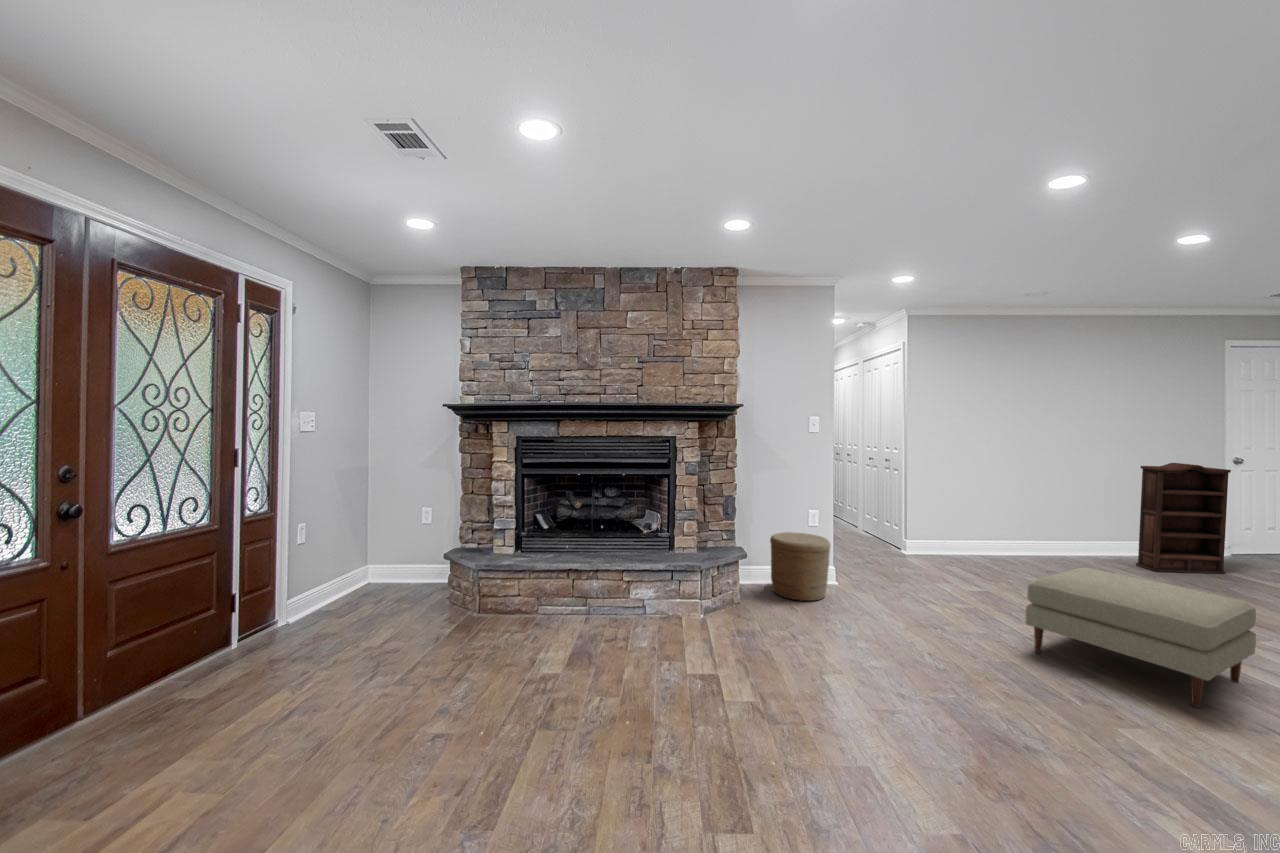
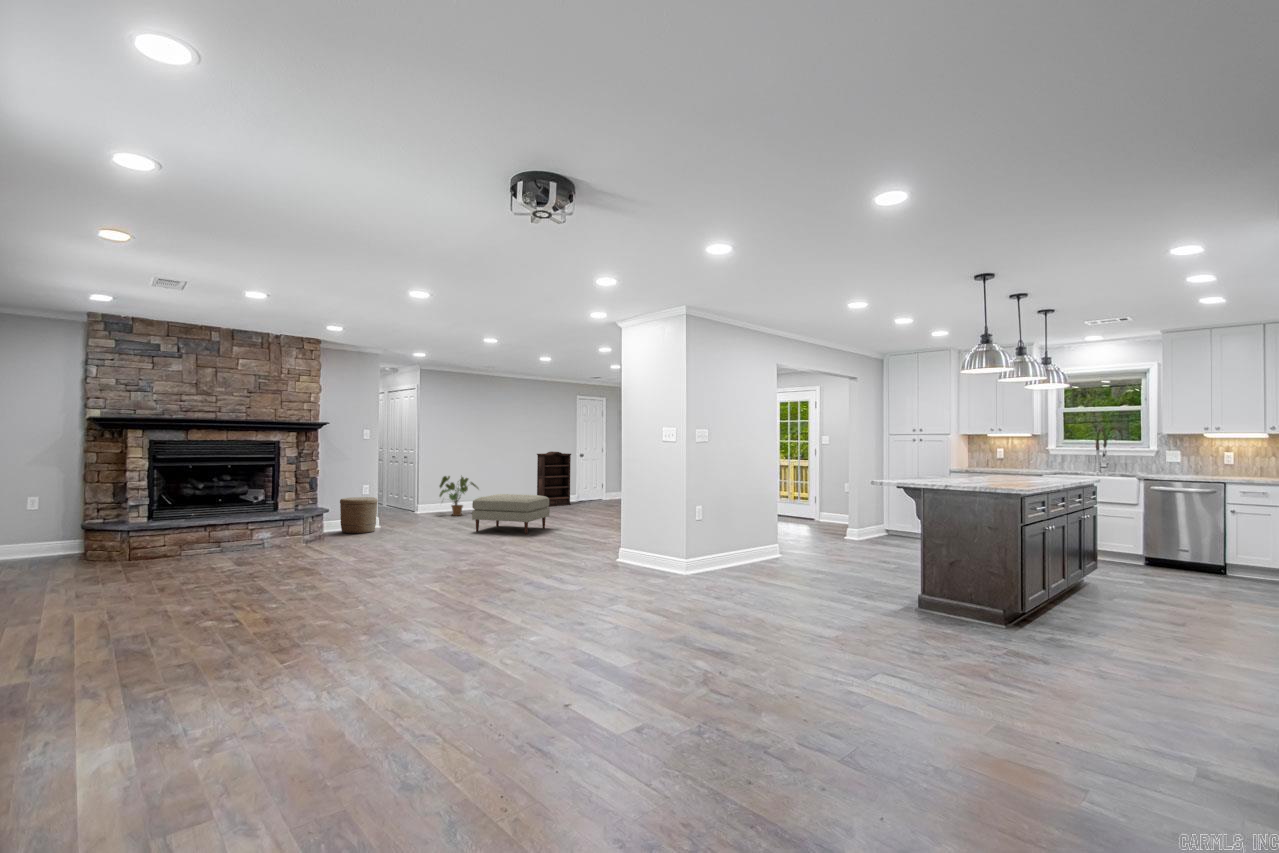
house plant: none [941,498,1022,573] -> present [440,476,478,516]

